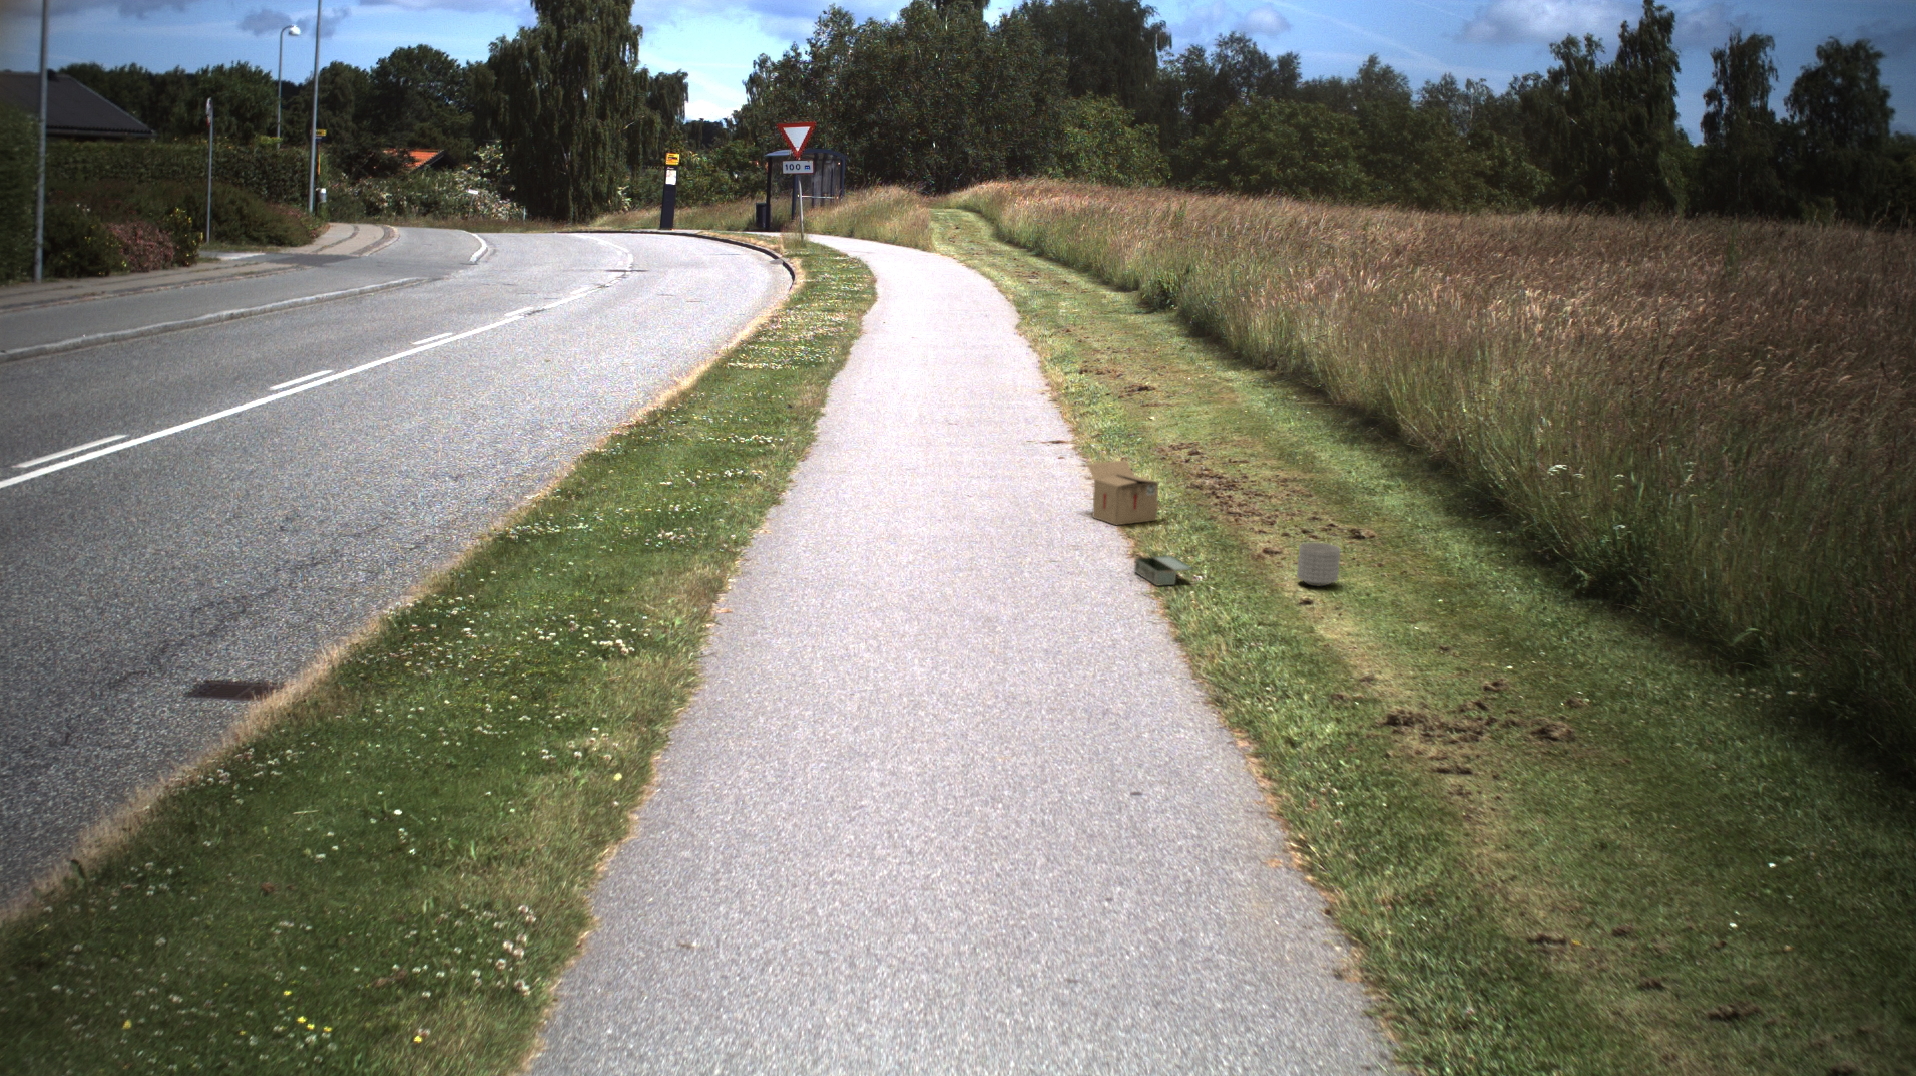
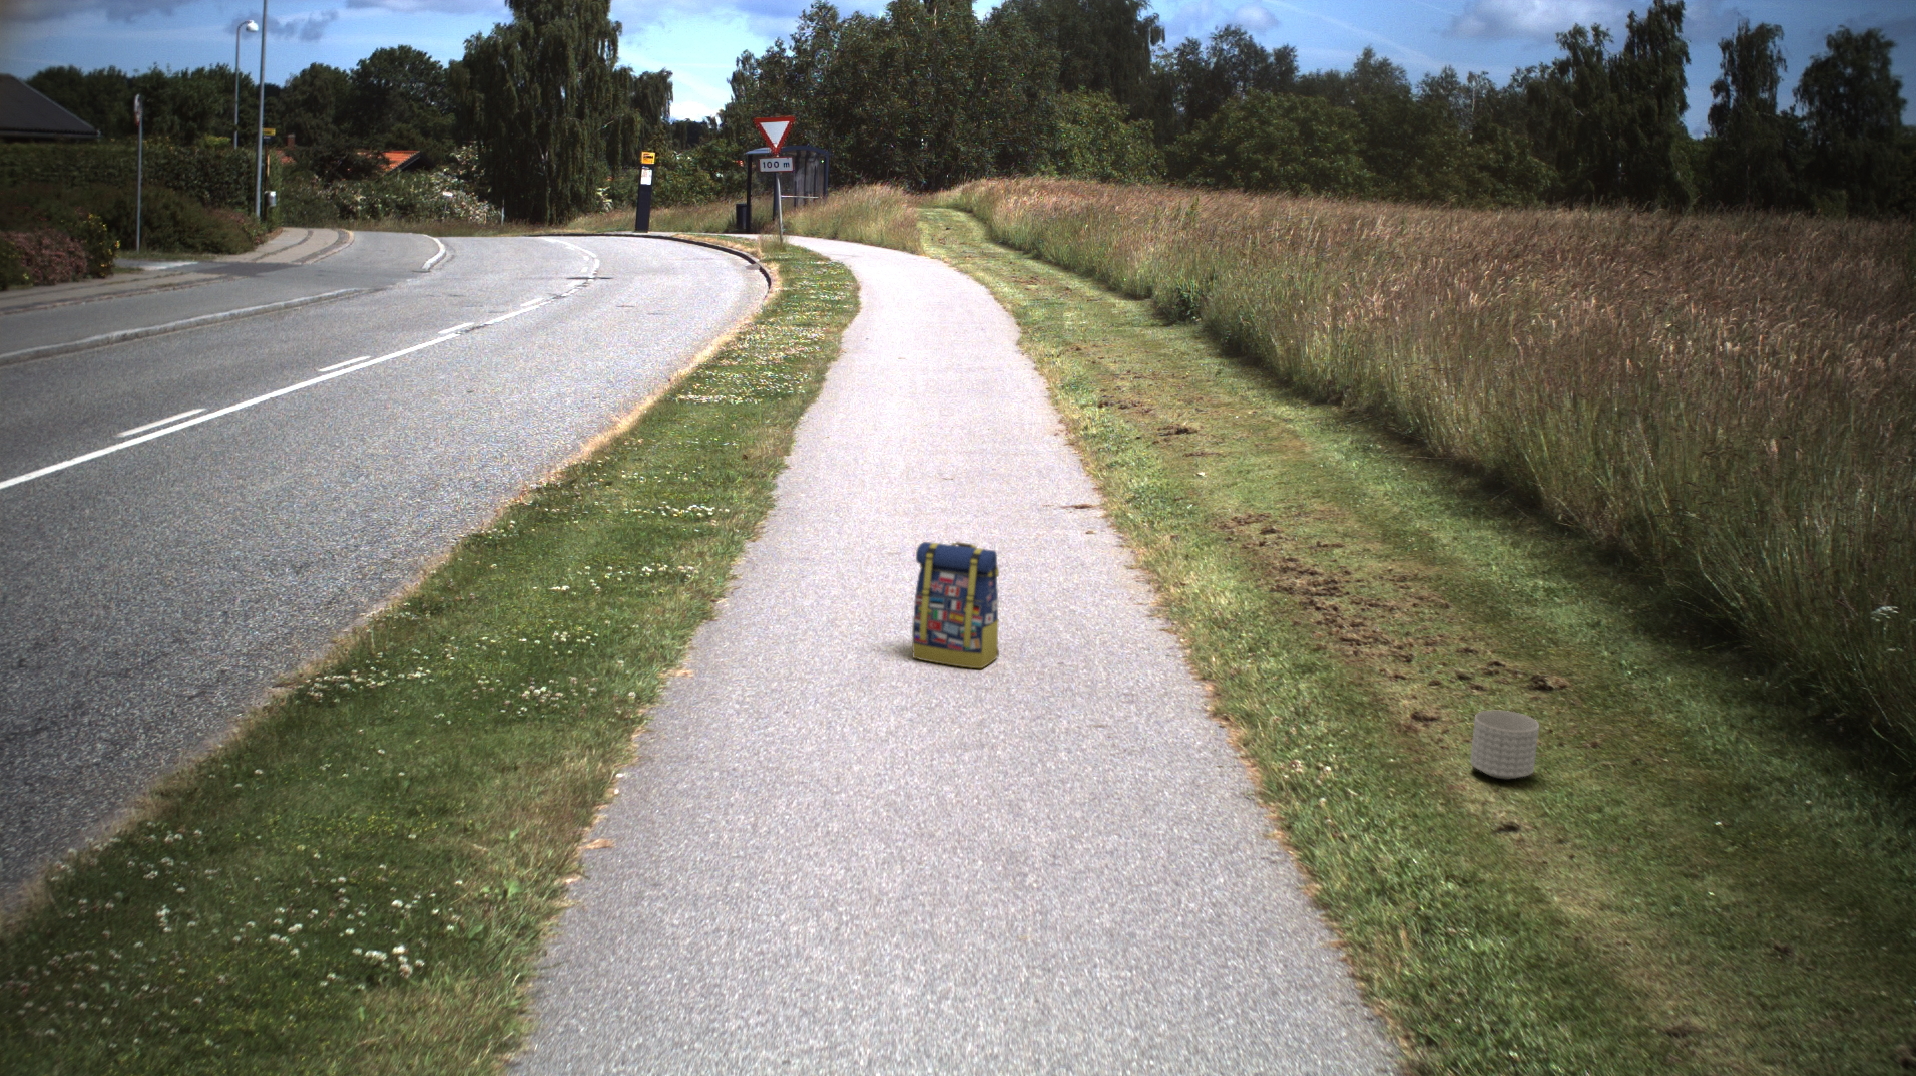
backpack: none [924,441,986,530] -> present [912,542,999,668]
cardboard box: present [1088,461,1159,525] -> none [1138,560,1257,656]
toolbox: present [1134,555,1193,586] -> none [1224,725,1318,782]

